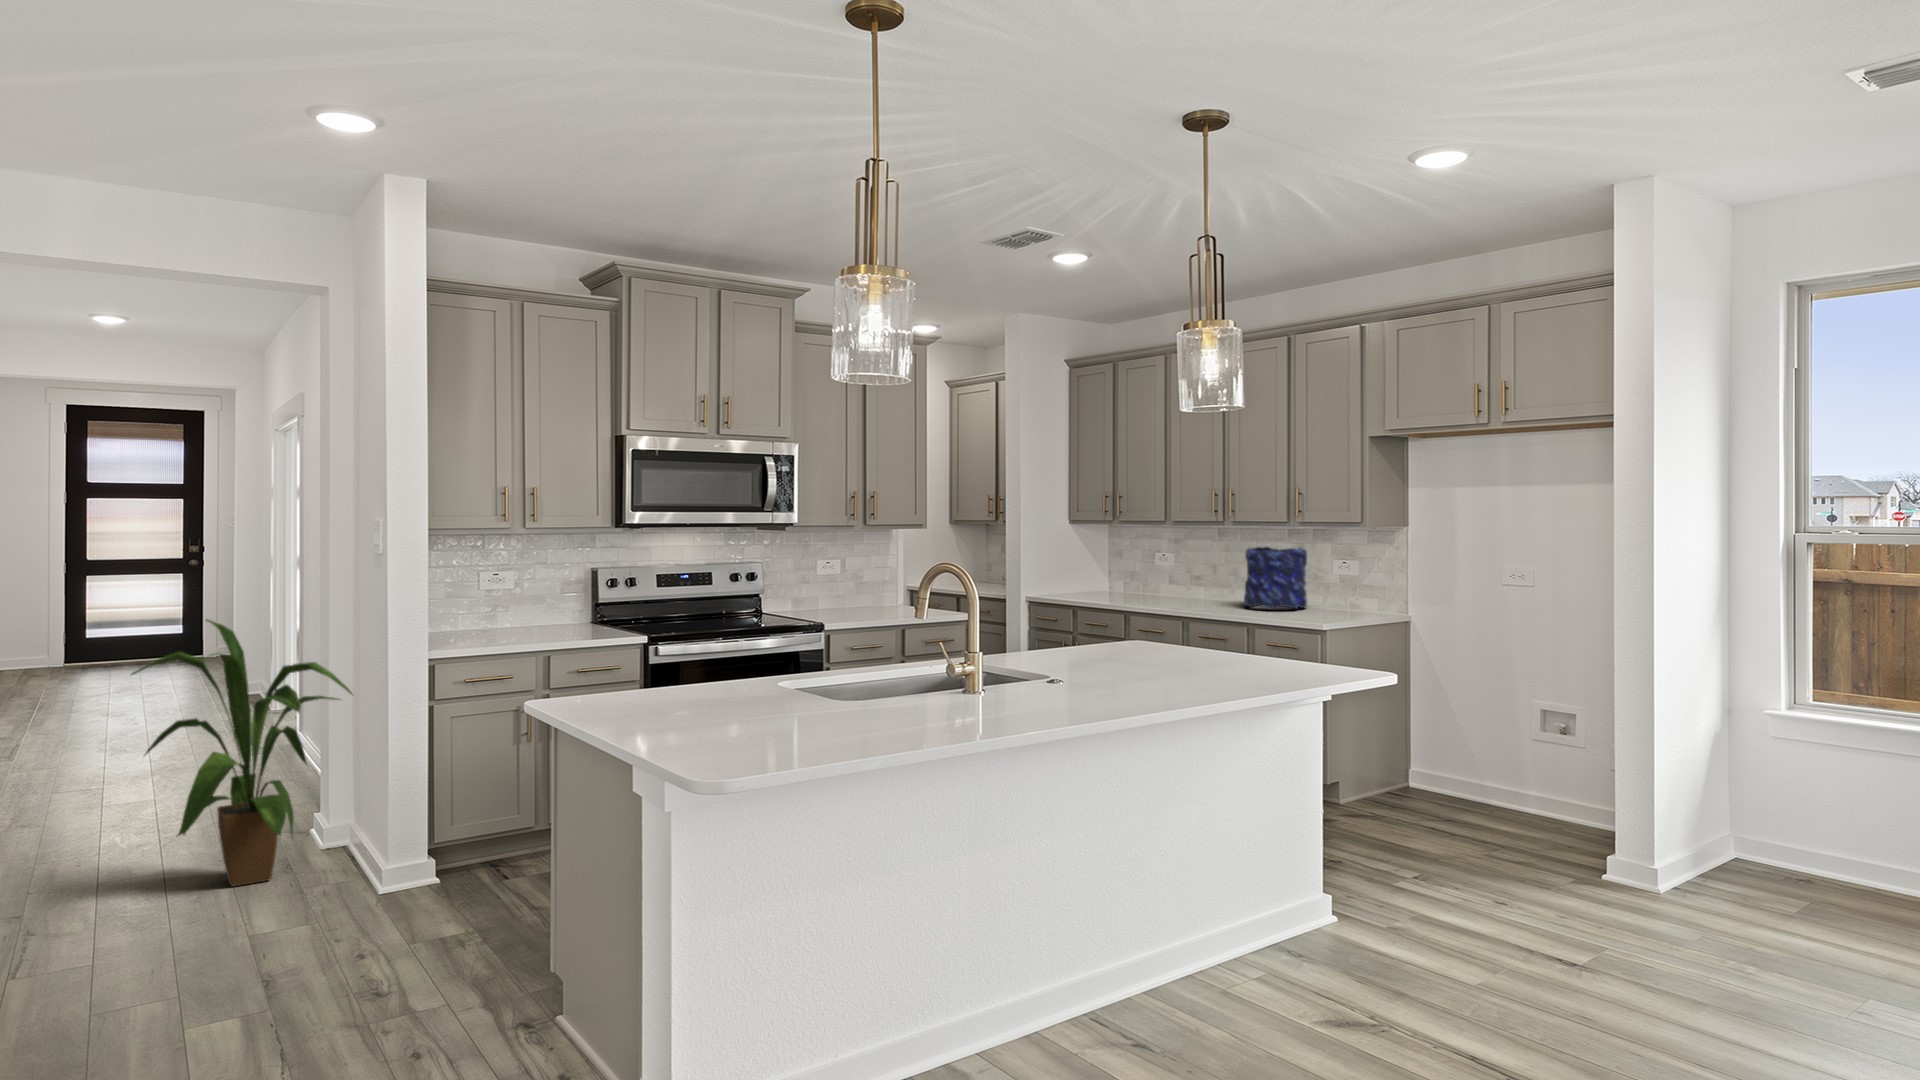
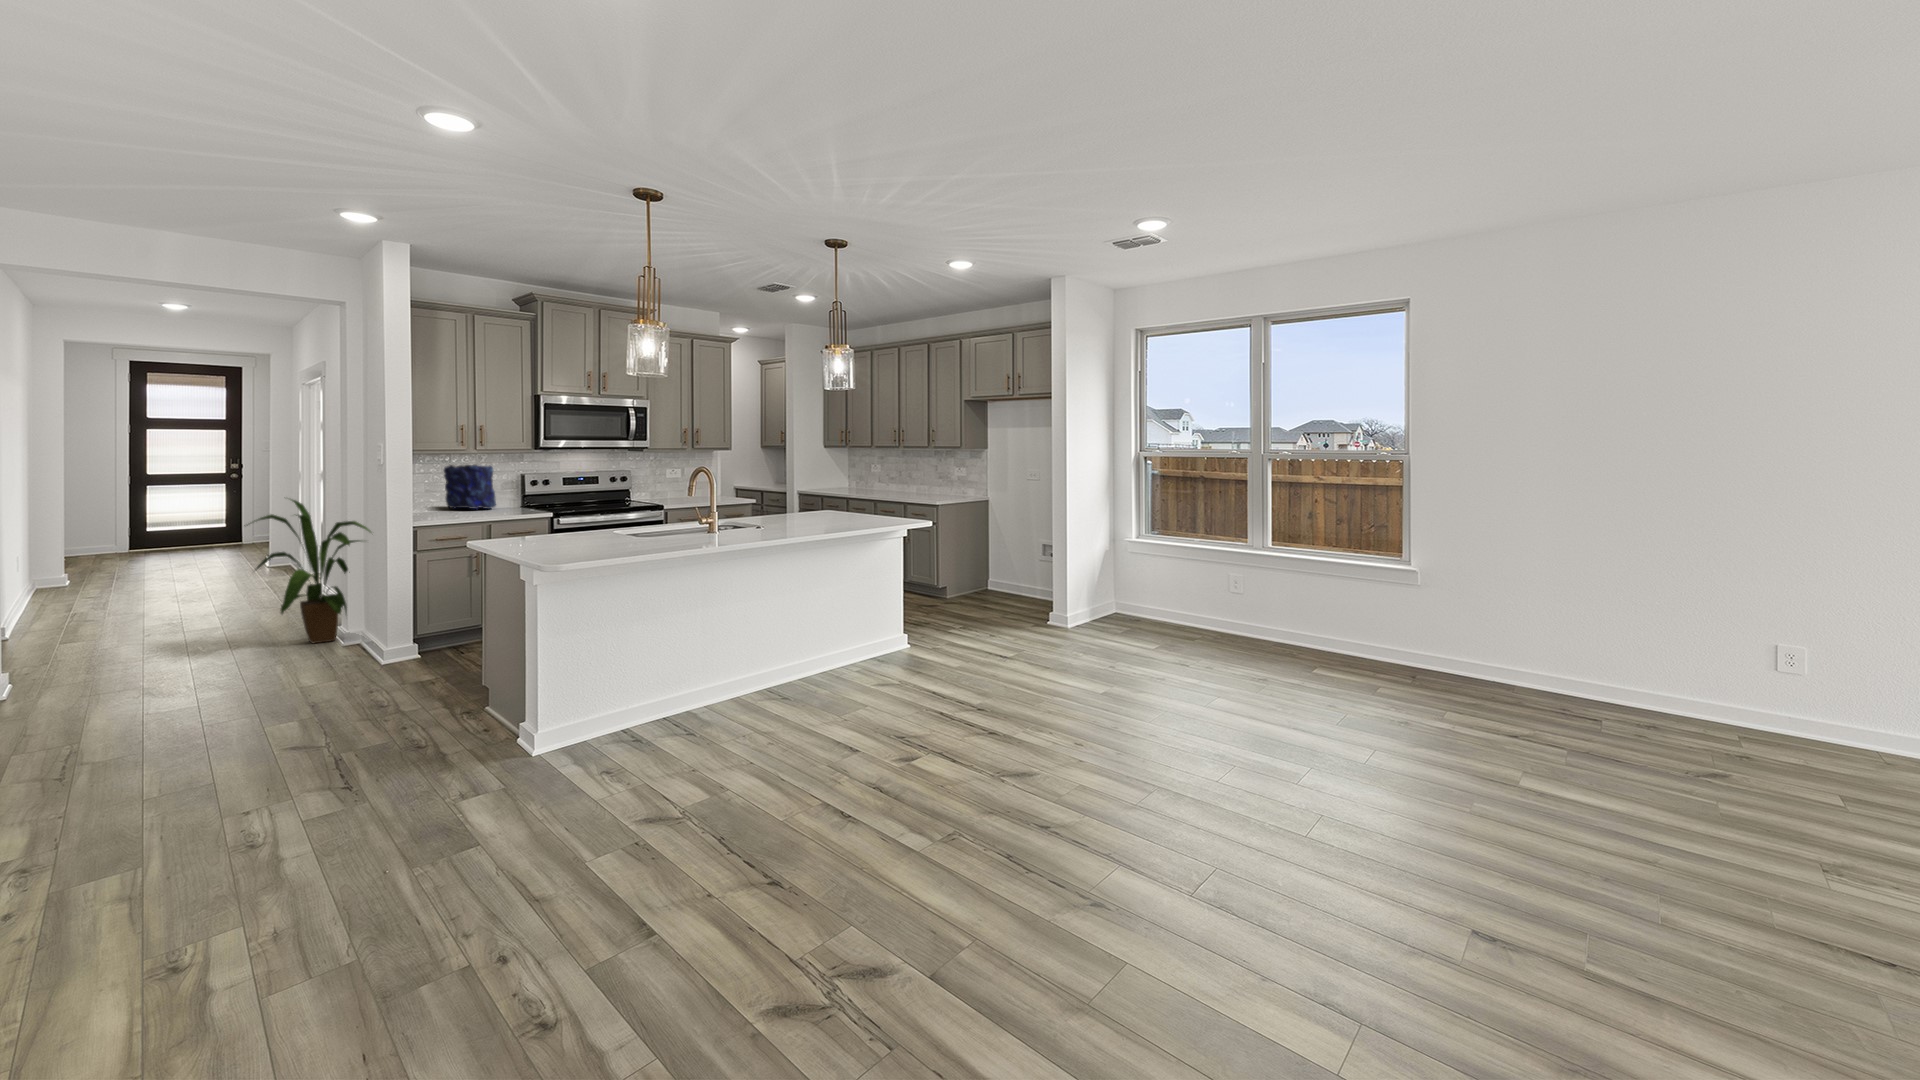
vase: present [1244,547,1307,609] -> present [444,465,496,509]

